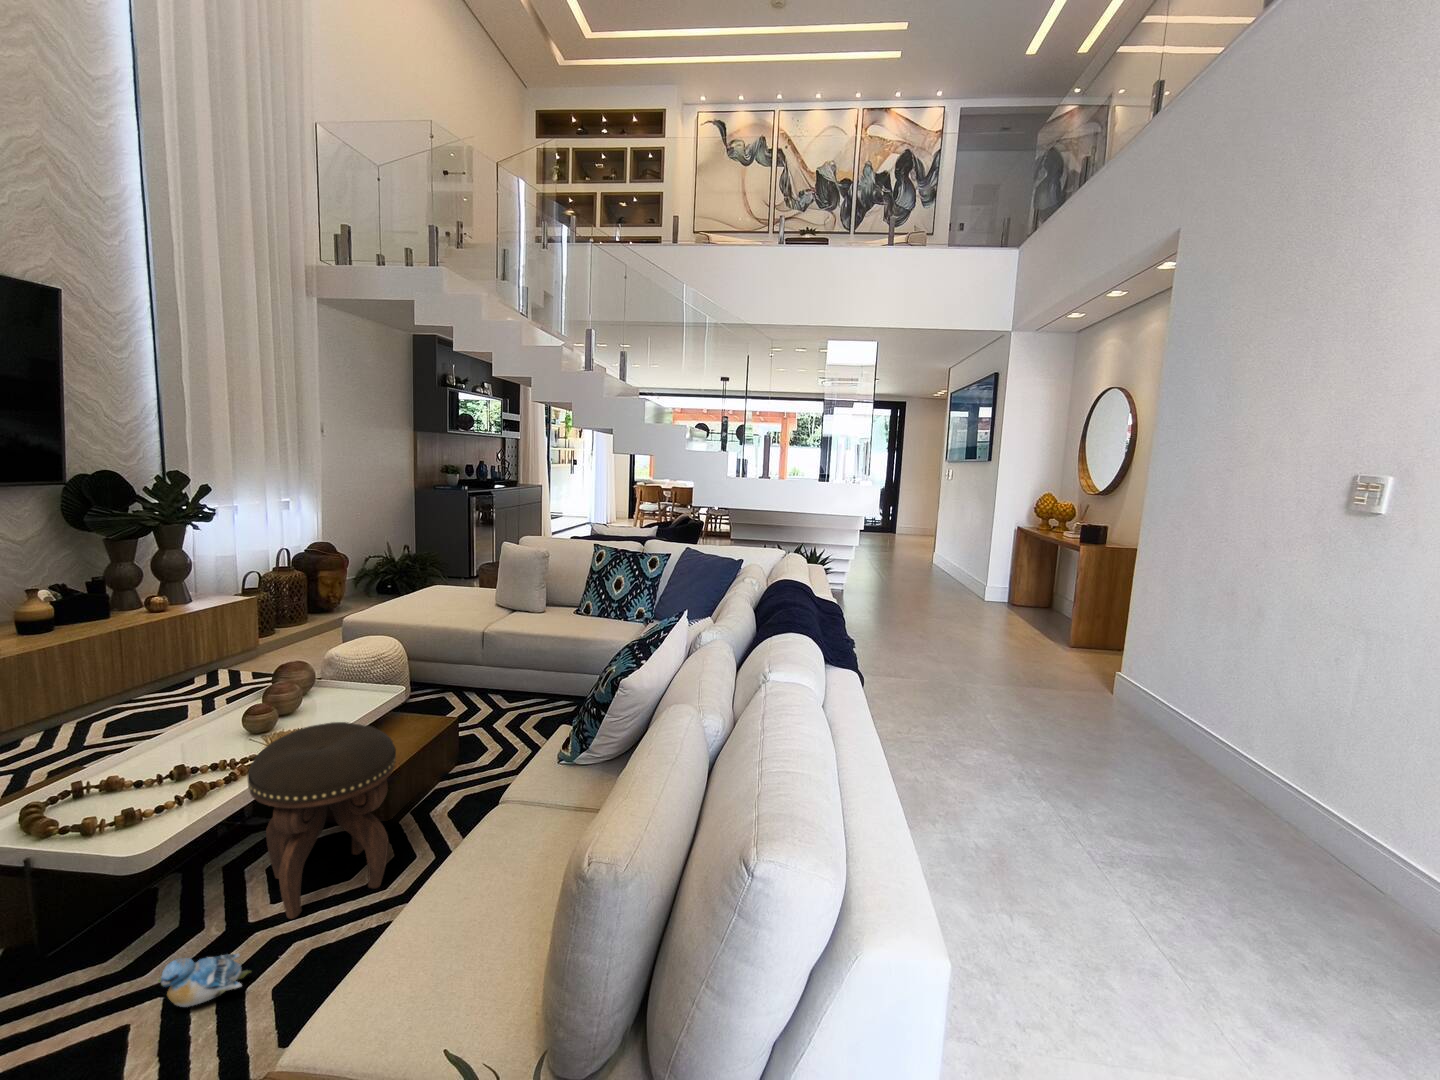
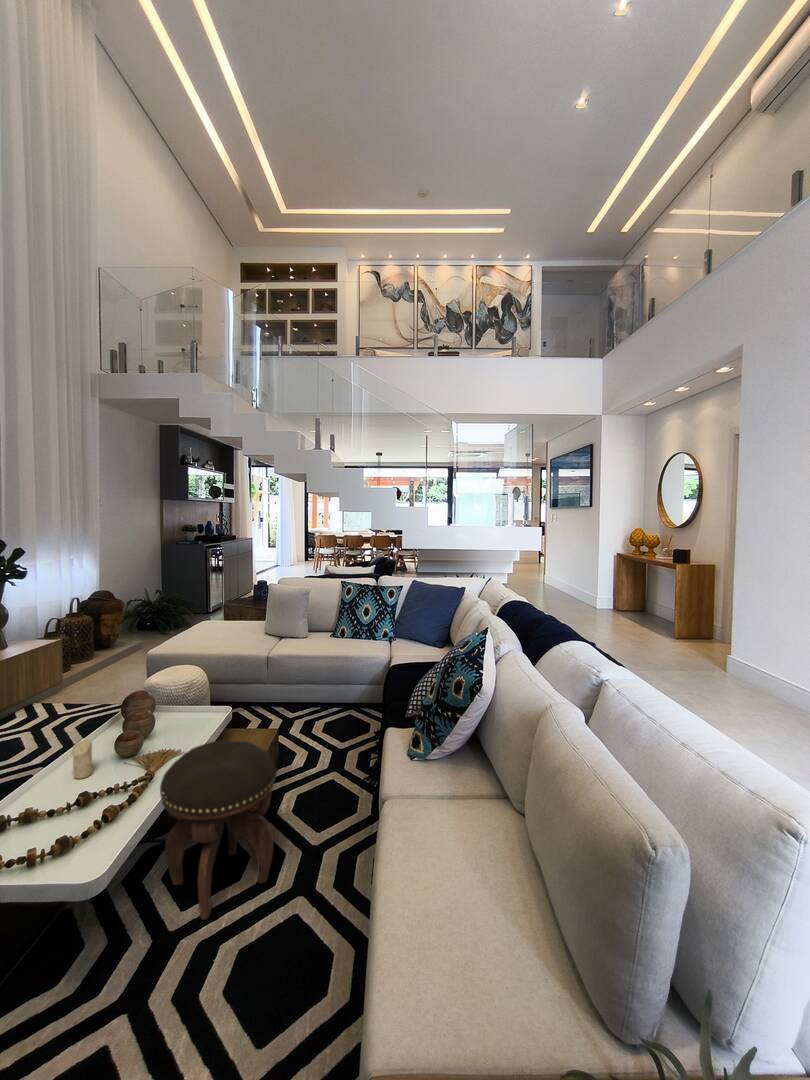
candle: none [174,708,200,751] -> present [72,740,92,779]
plush toy: present [158,954,251,1007] -> none [127,958,197,1015]

